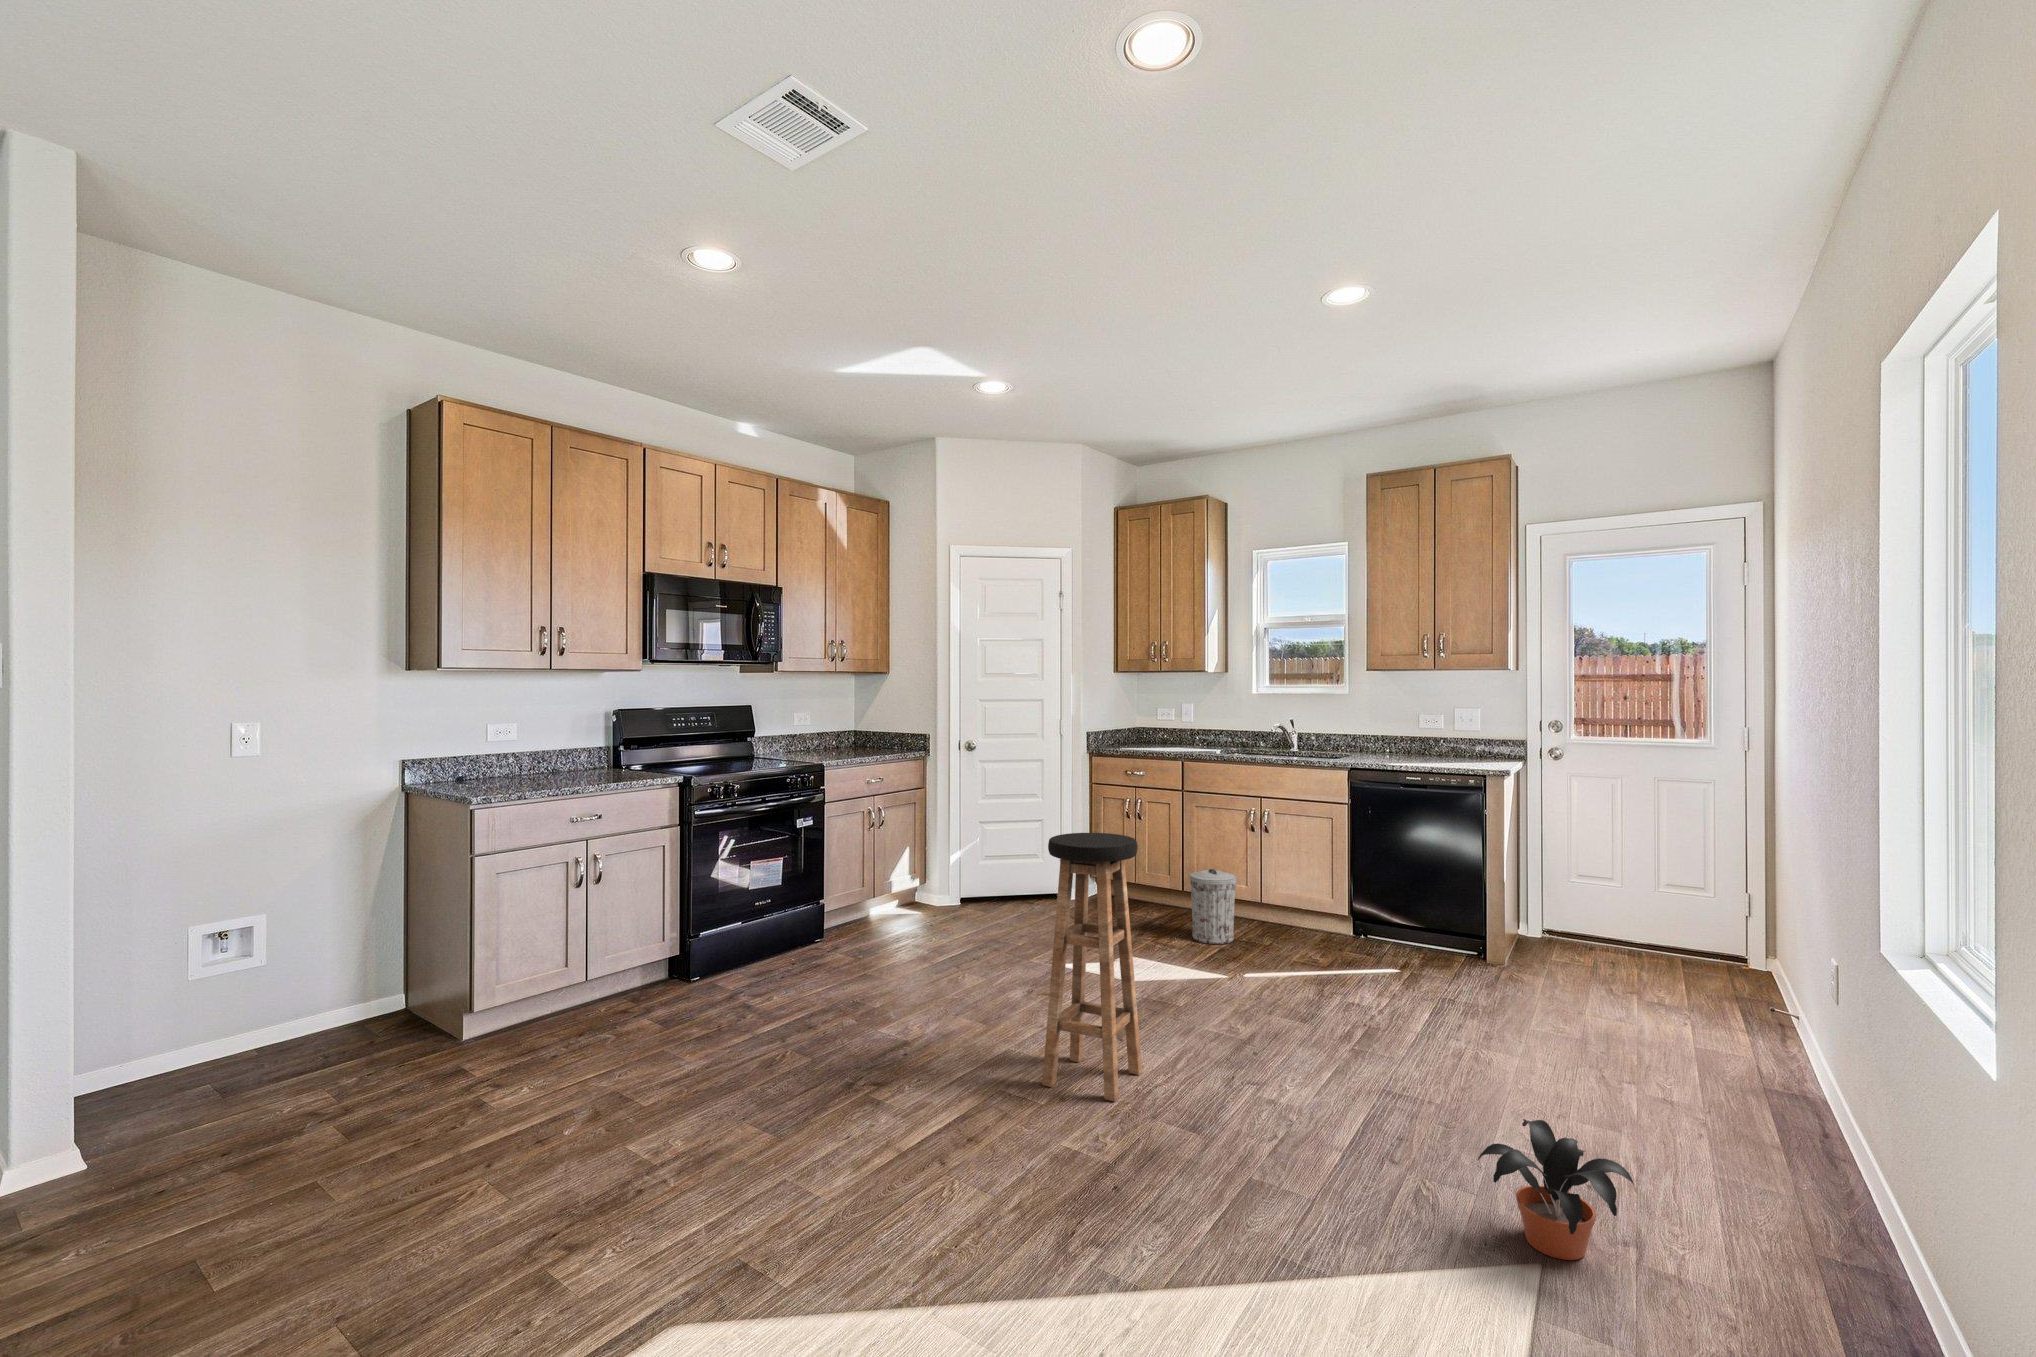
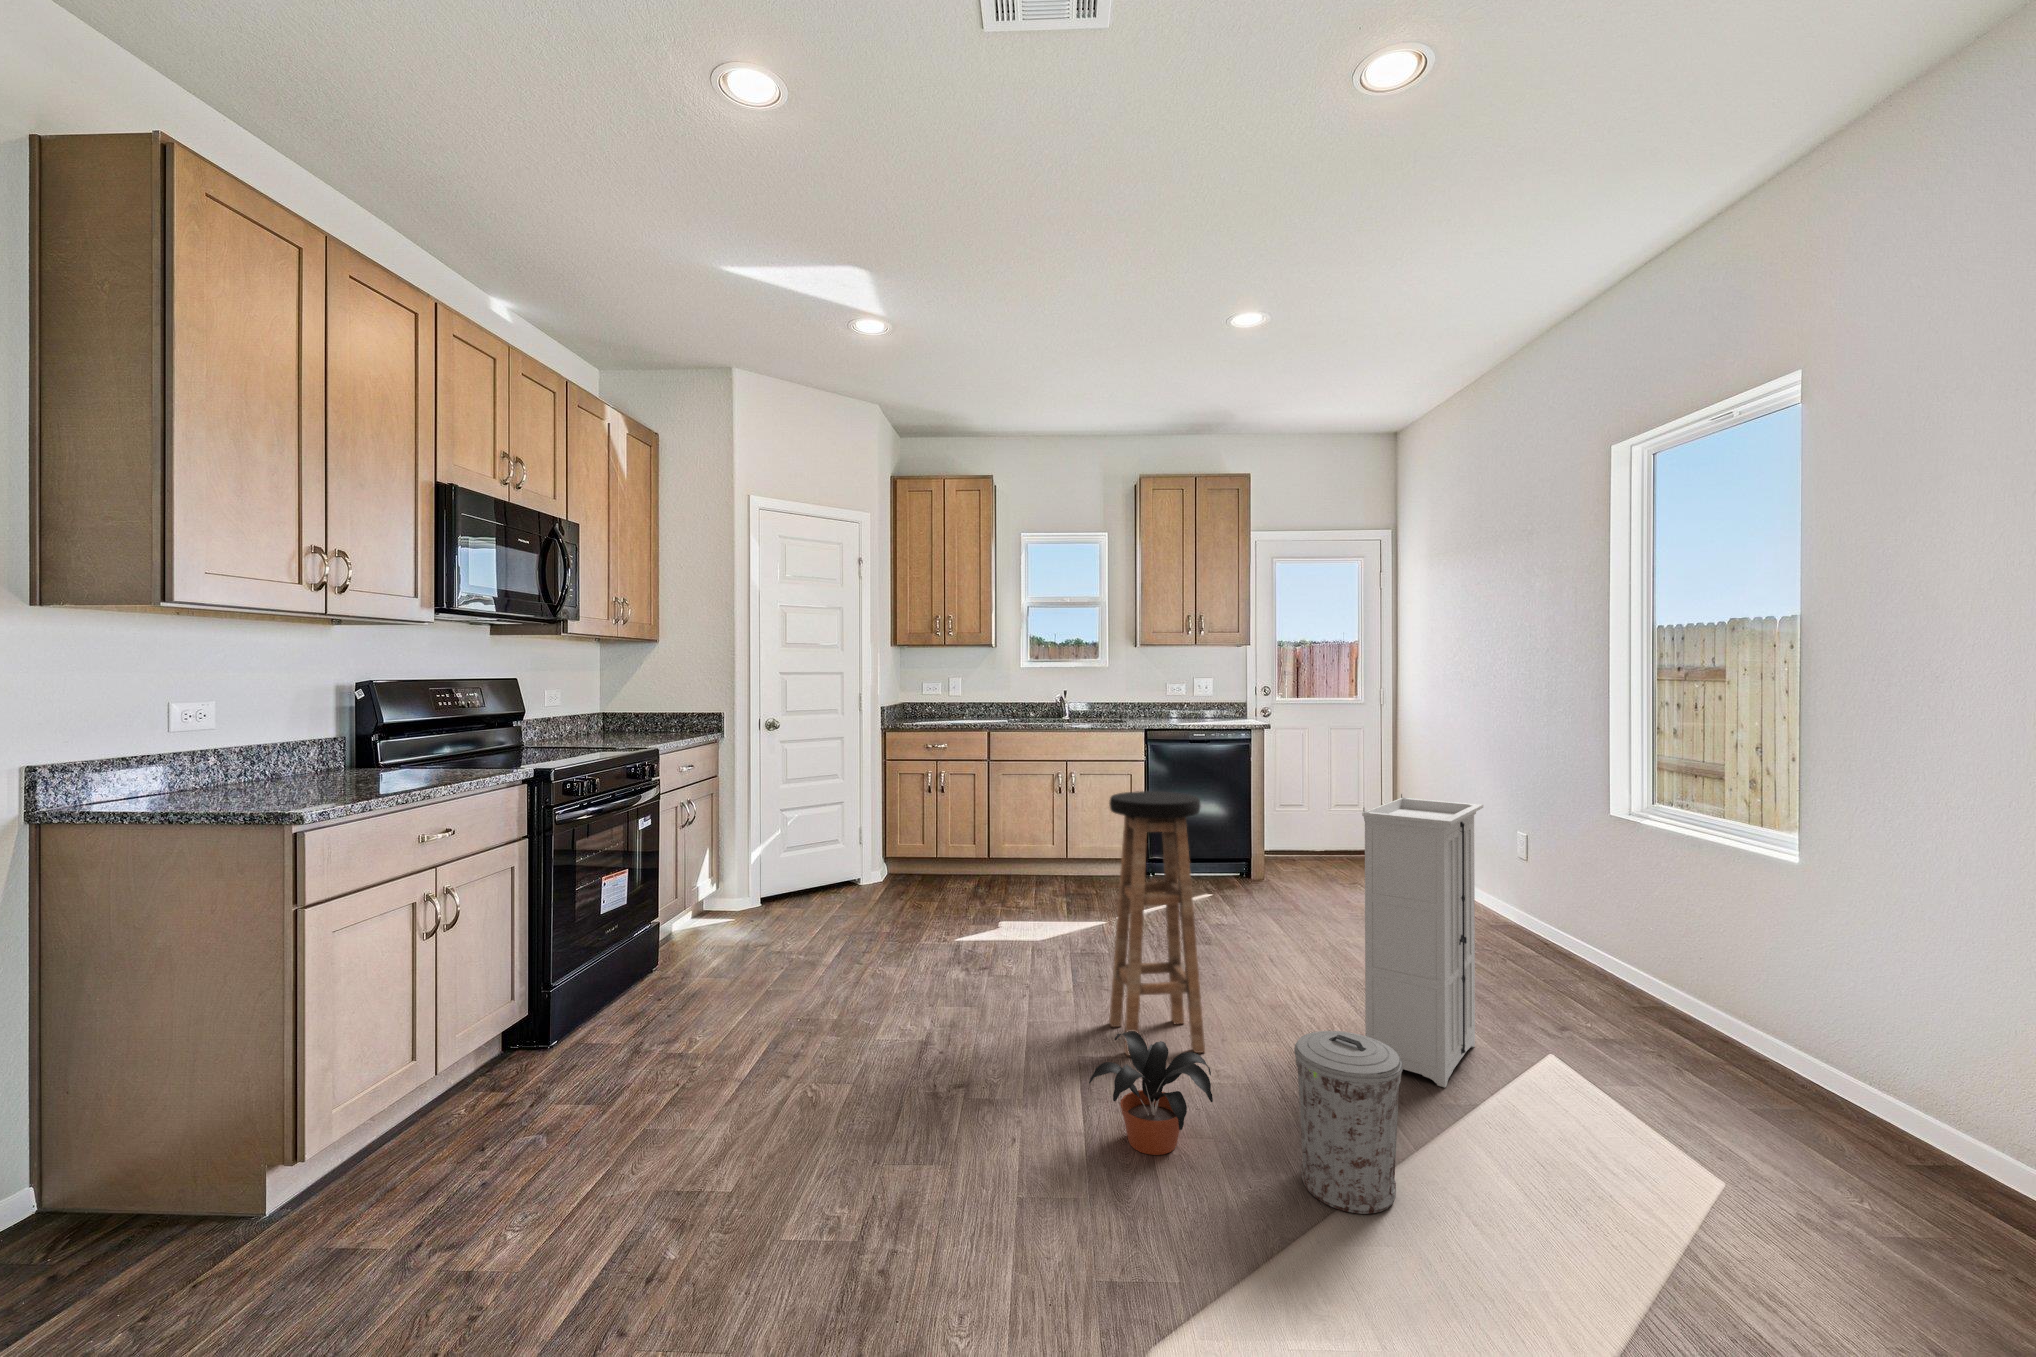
storage cabinet: none [1247,865,1434,1201] -> present [1362,794,1483,1088]
trash can: present [1189,869,1237,944] -> present [1294,1031,1402,1214]
potted plant: present [1478,1119,1636,1260] -> present [1089,1031,1213,1155]

